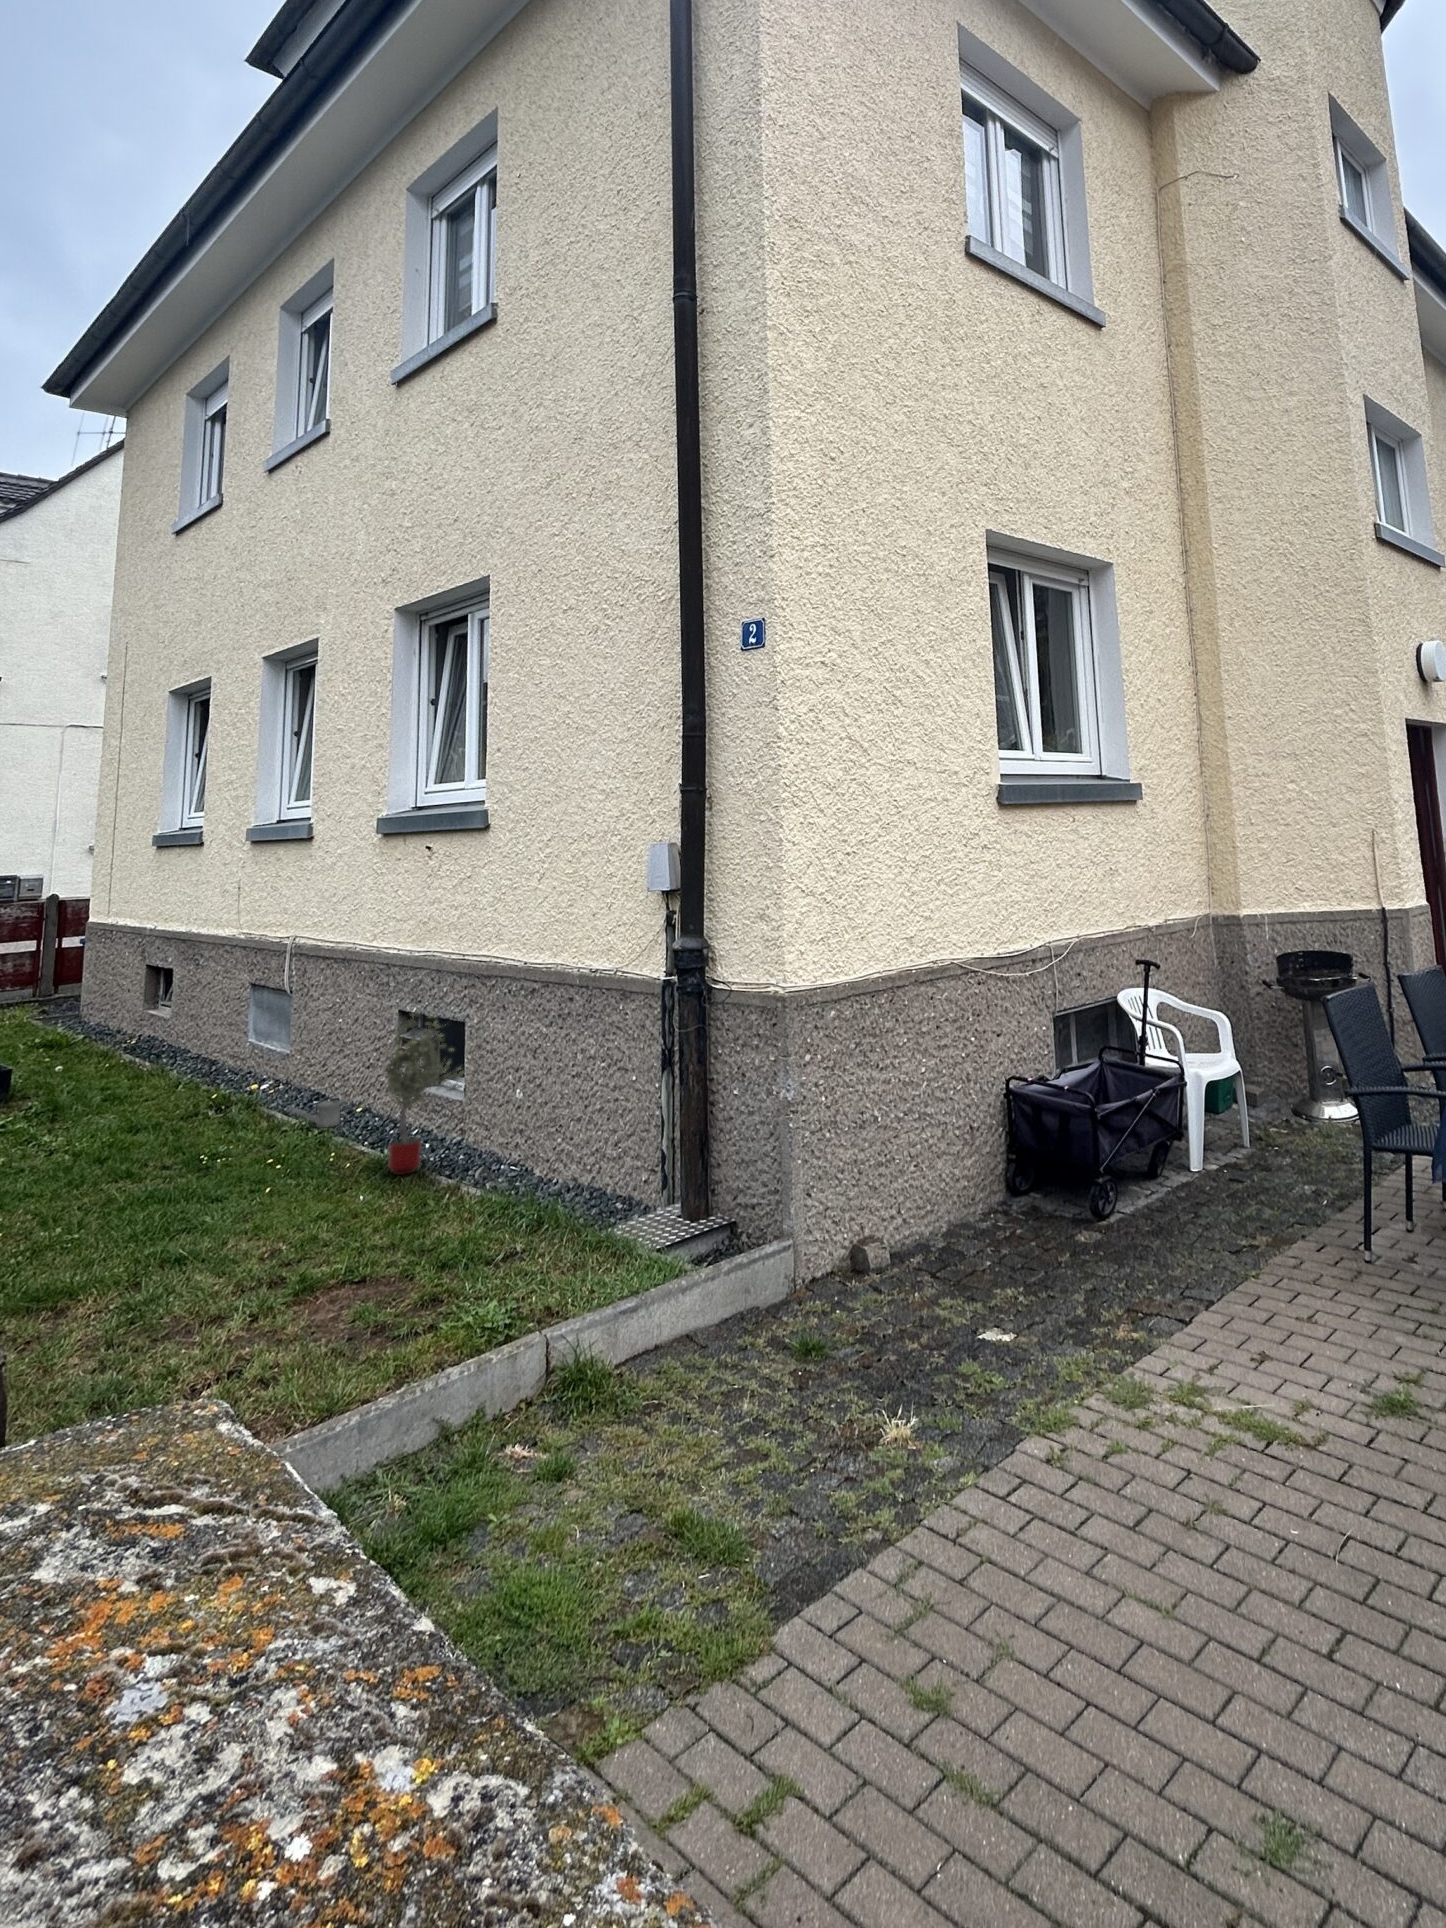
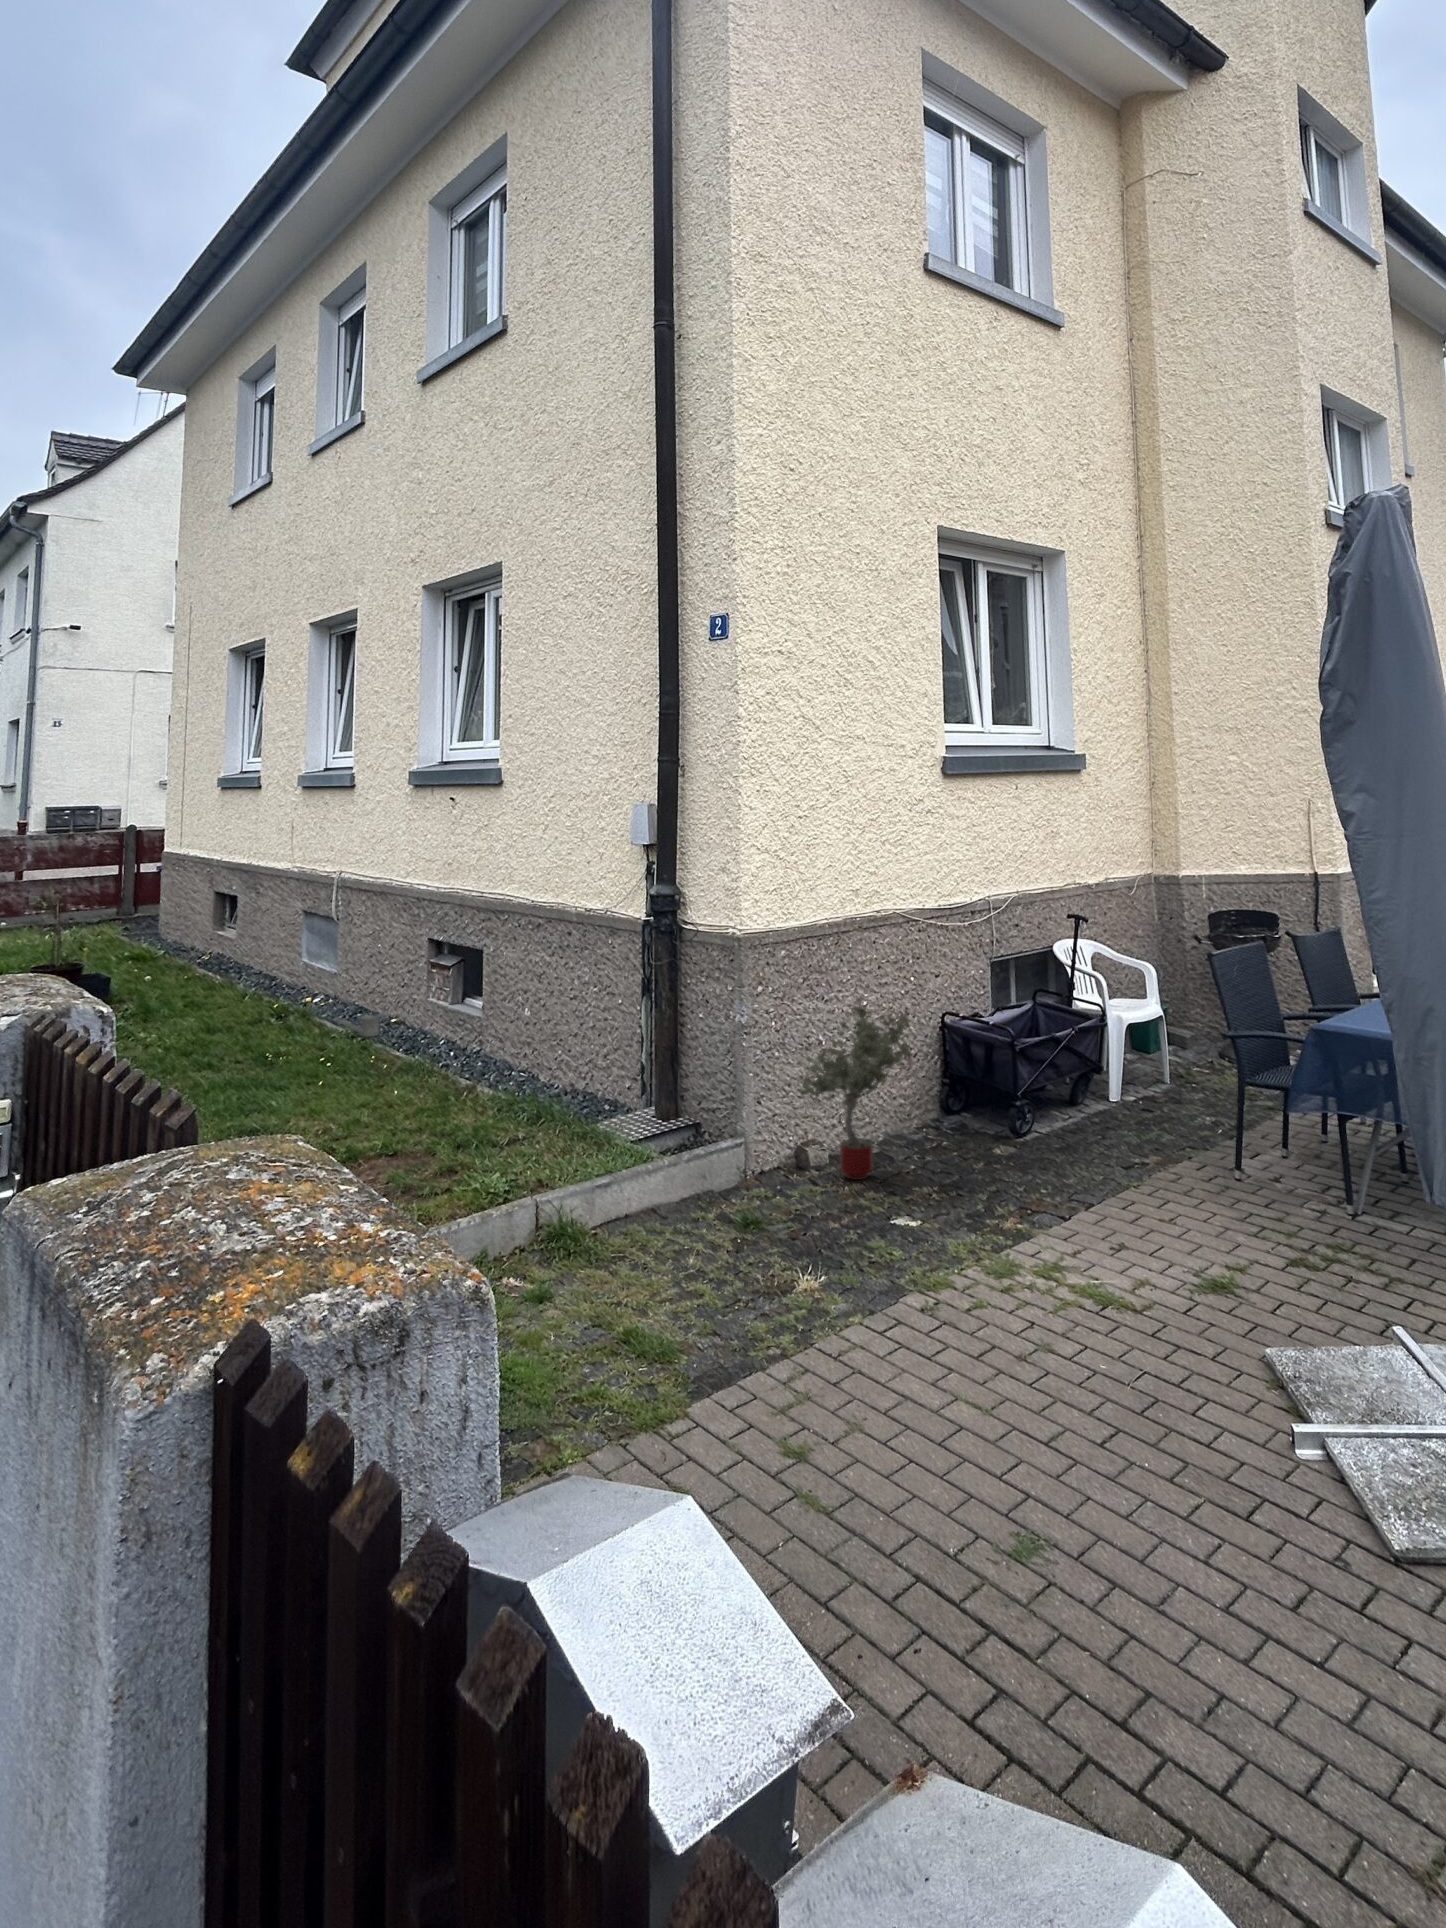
potted tree: present [385,1013,465,1175] -> present [798,996,911,1180]

